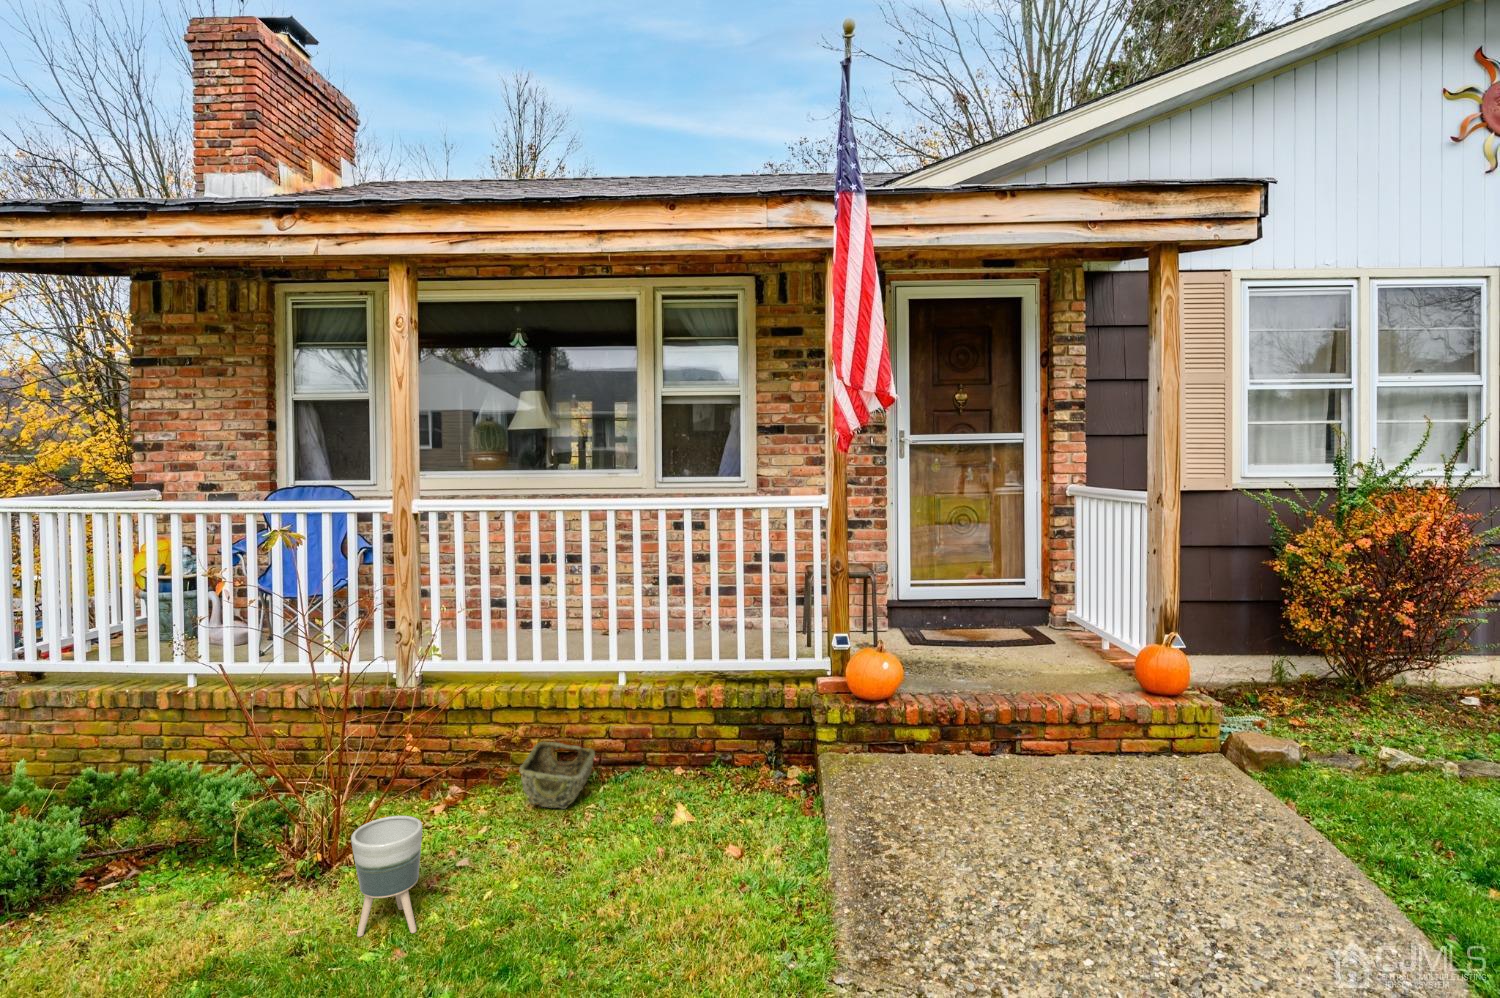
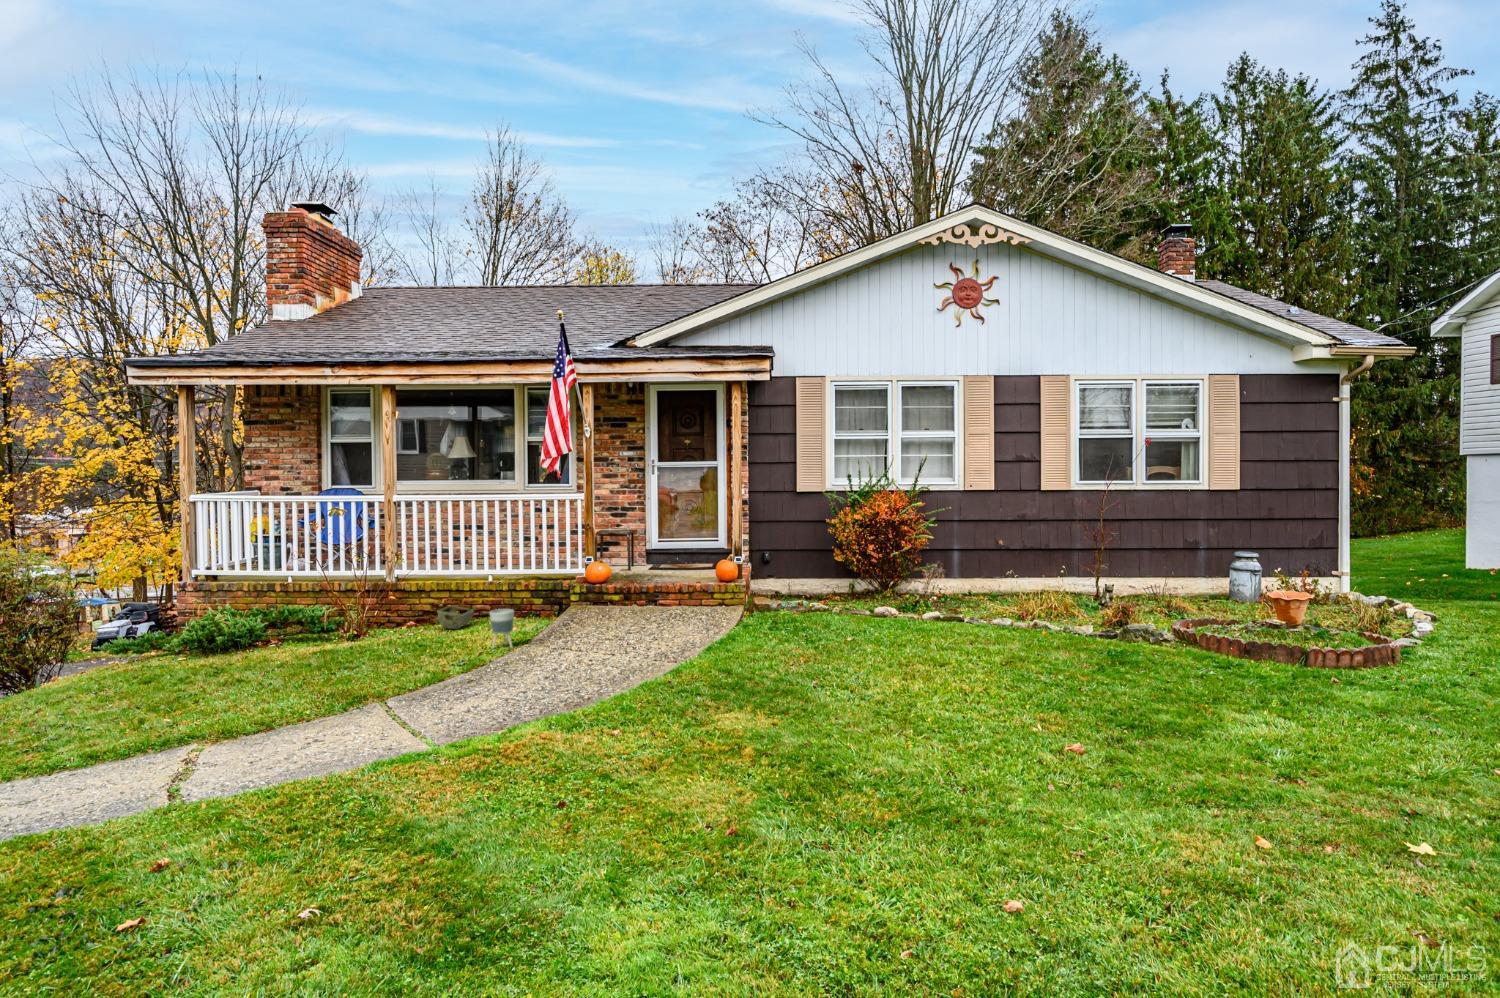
planter: present [351,816,422,937] -> present [490,609,514,648]

